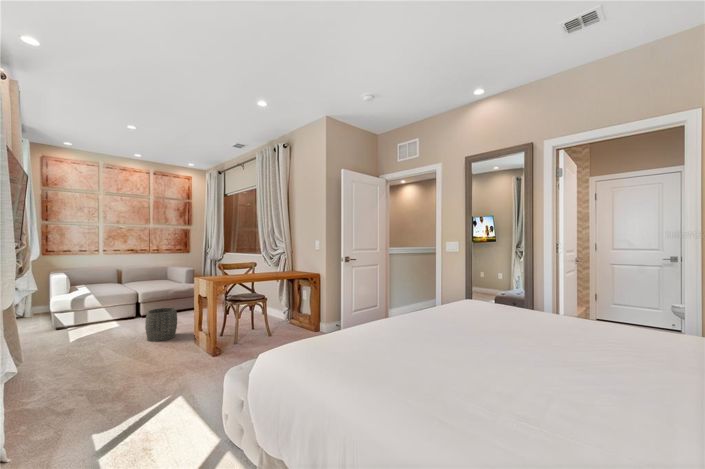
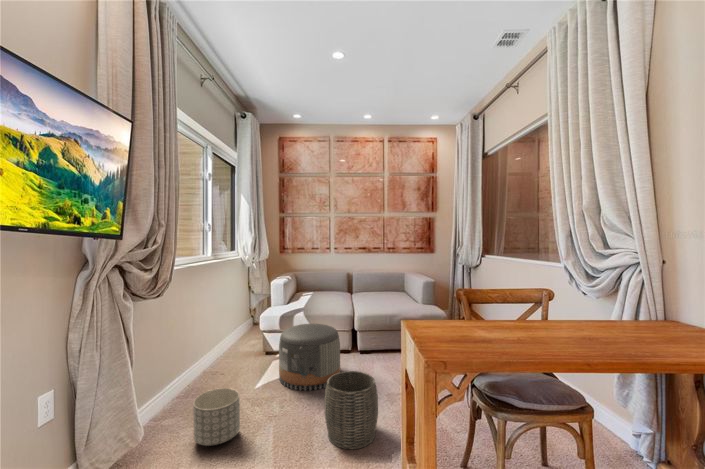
pouf: none [87,297,137,336] -> present [279,324,340,391]
planter: none [54,328,89,358] -> present [193,388,240,446]

